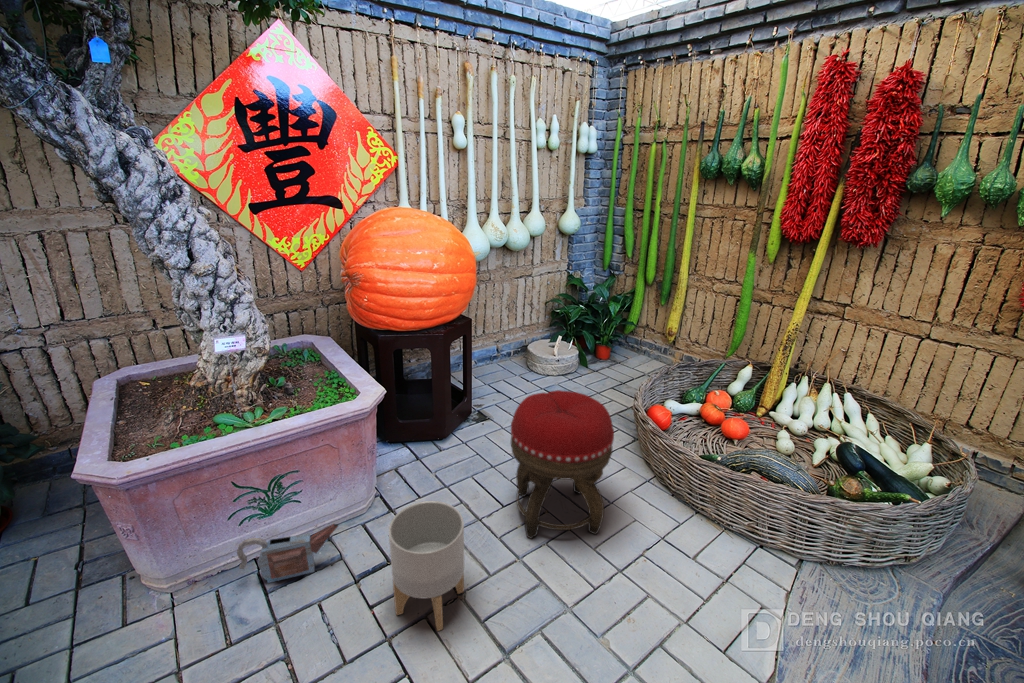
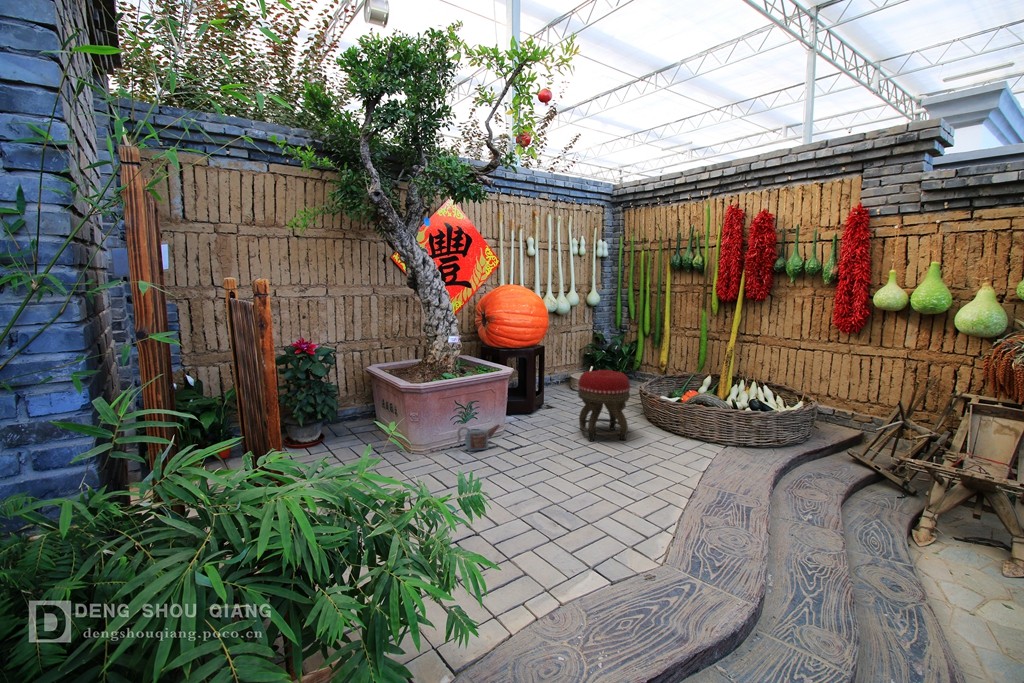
planter: present [389,501,464,631] -> none [533,408,565,462]

